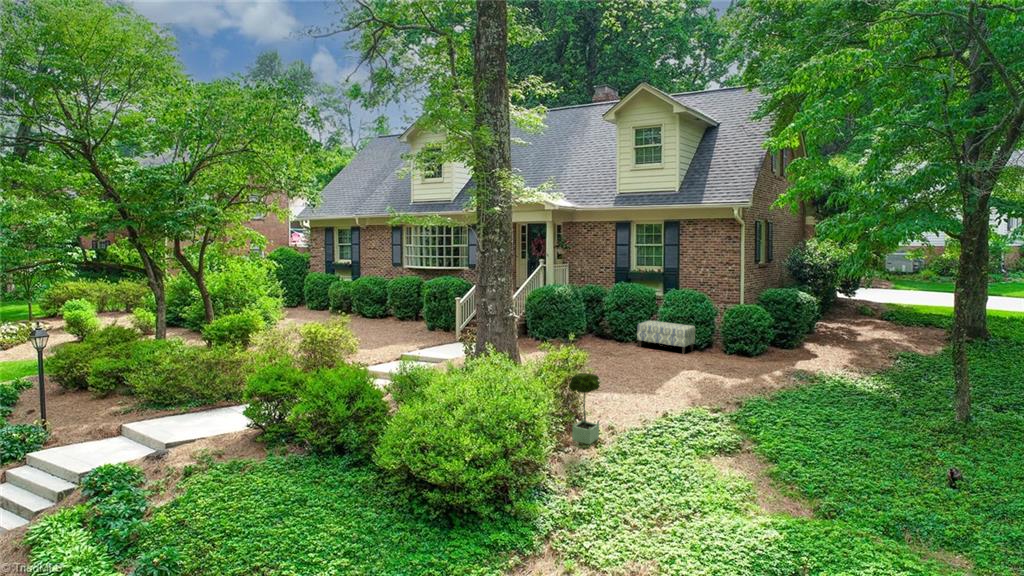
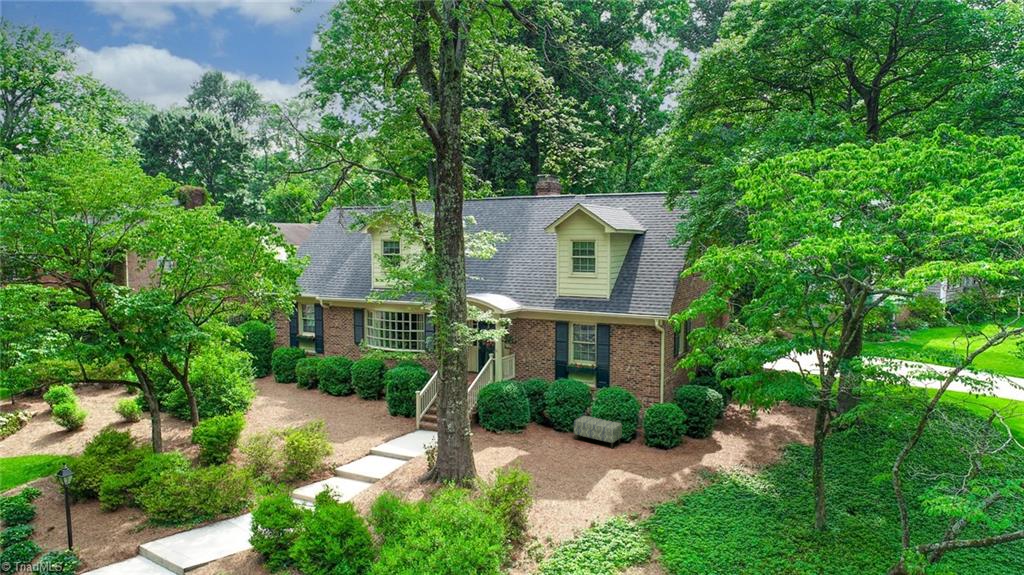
potted tree: present [569,373,600,444] -> none [517,502,541,560]

